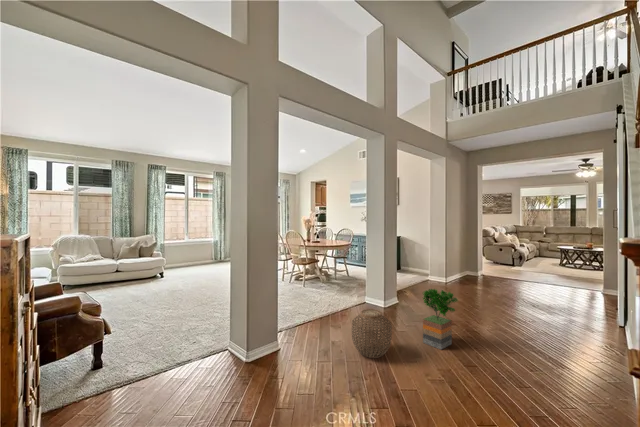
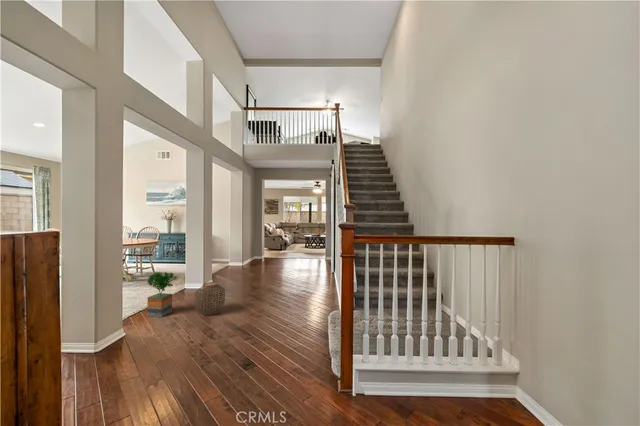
potted tree: present [423,289,458,350] -> present [147,272,177,317]

